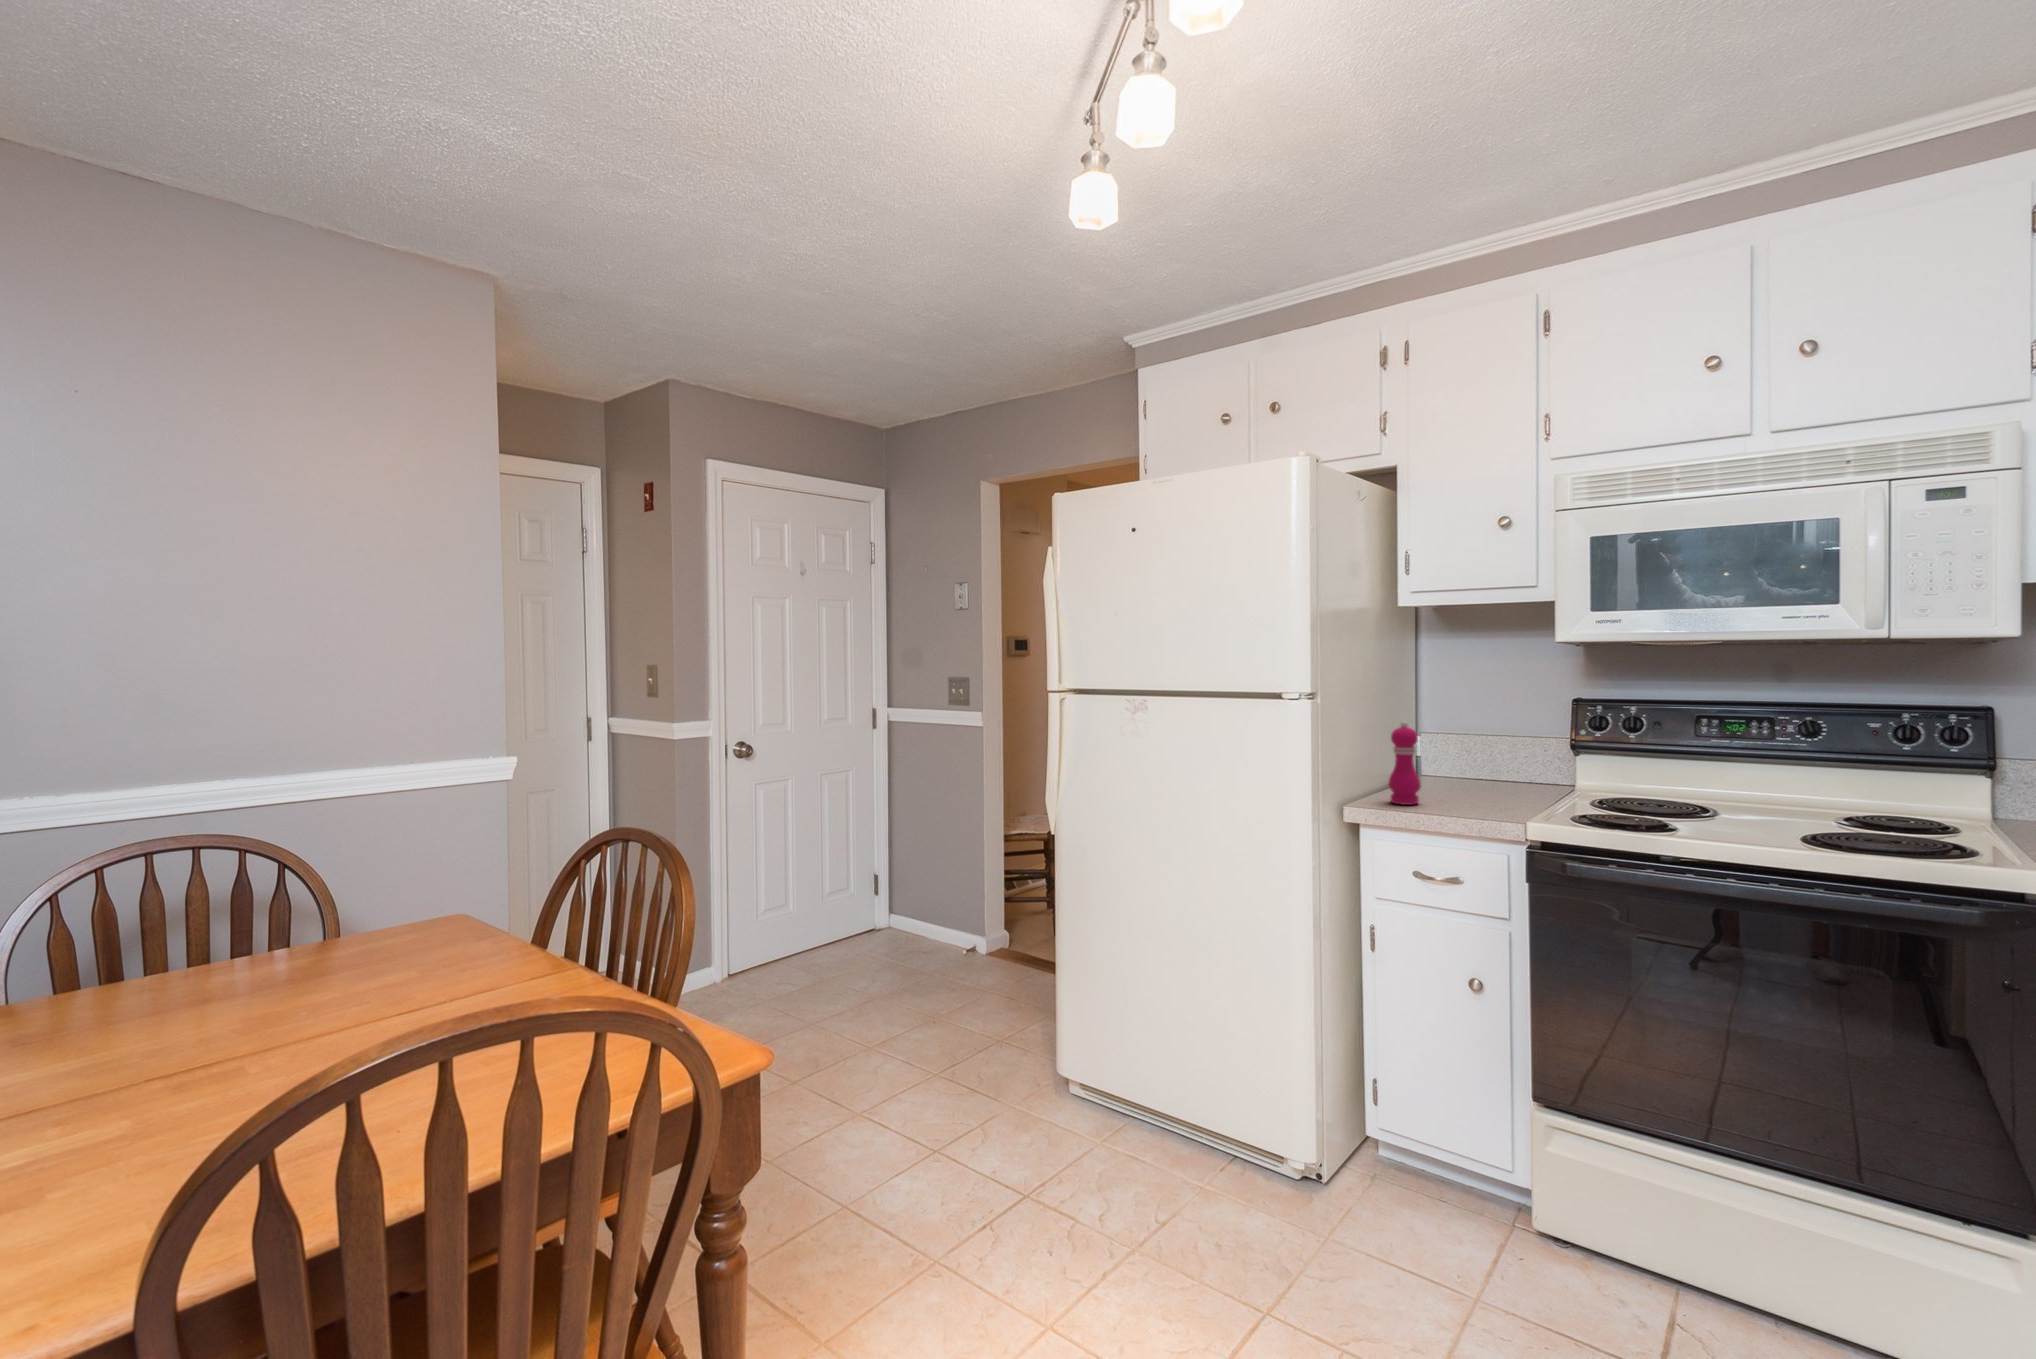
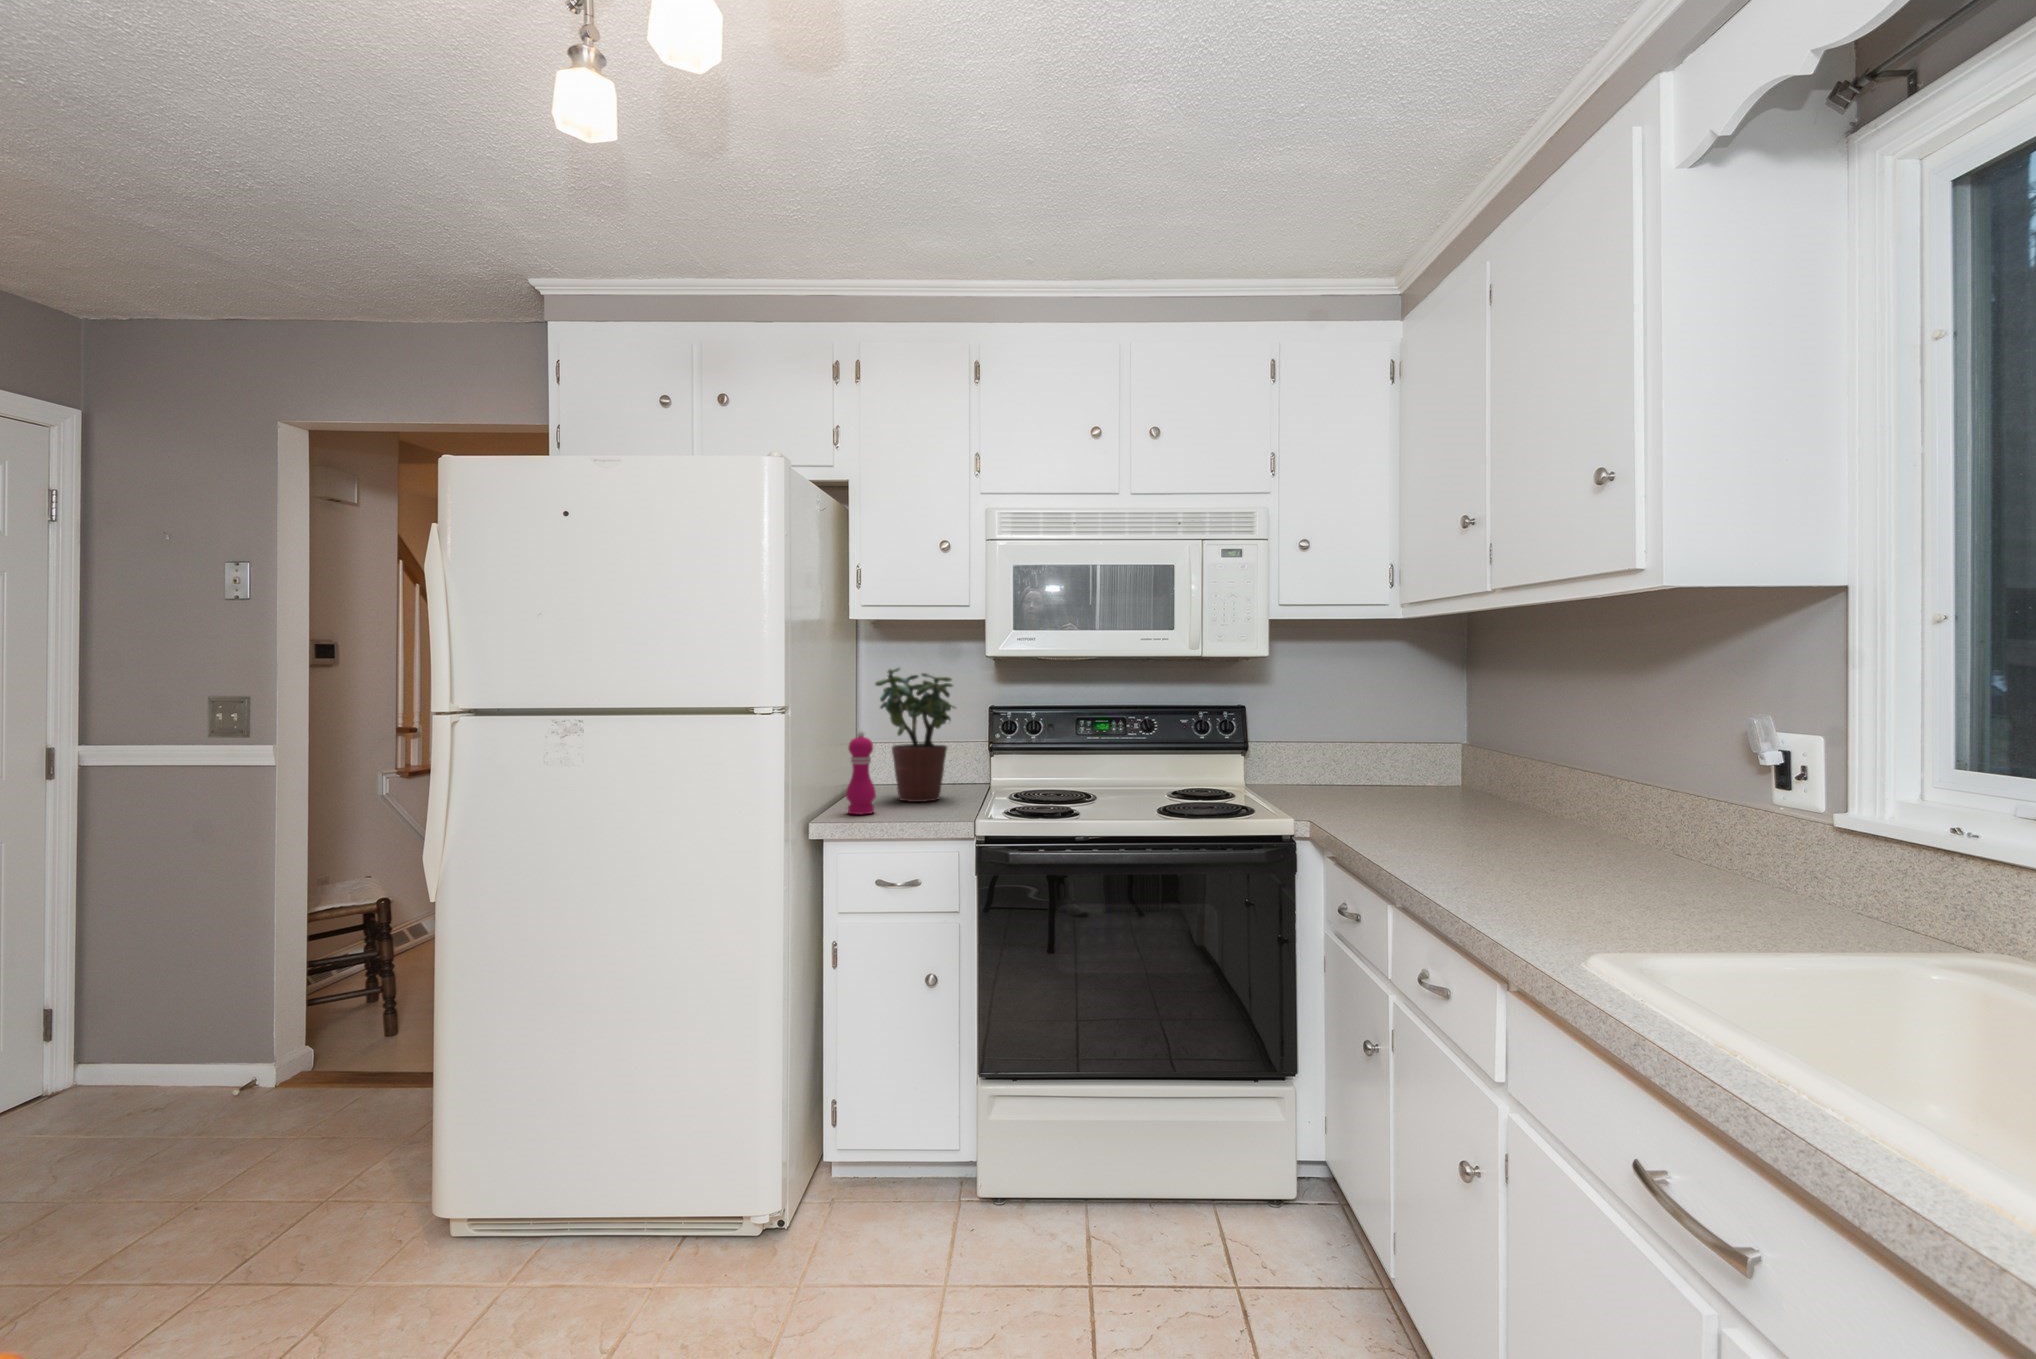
potted plant: none [1426,656,1521,797] -> present [876,667,955,802]

